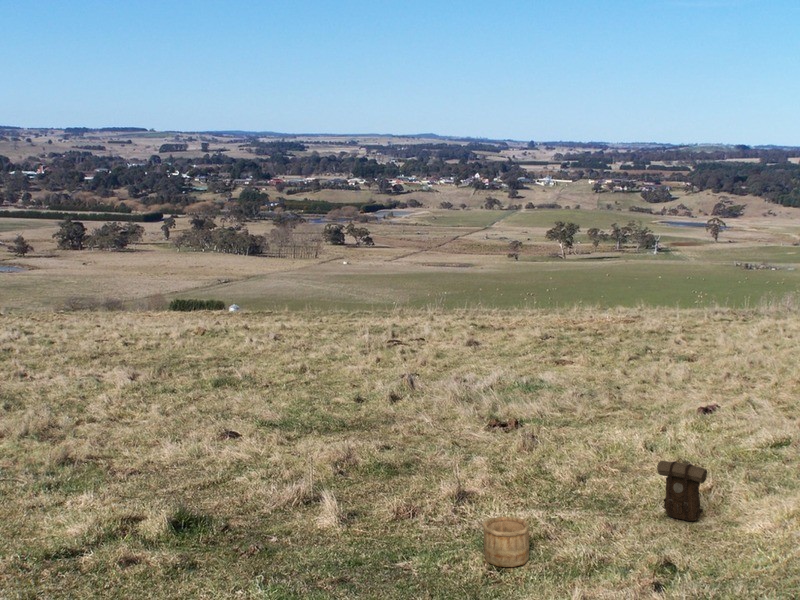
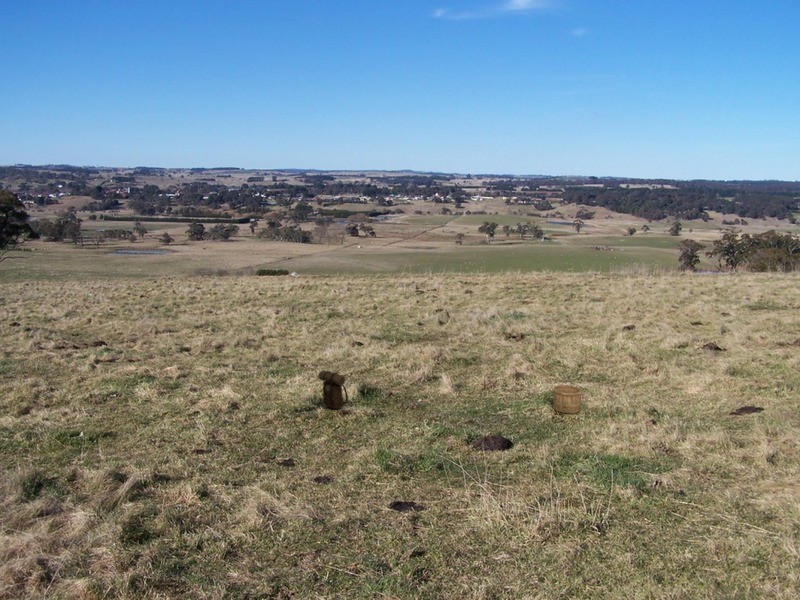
backpack: present [657,461,707,521] -> present [318,371,348,409]

